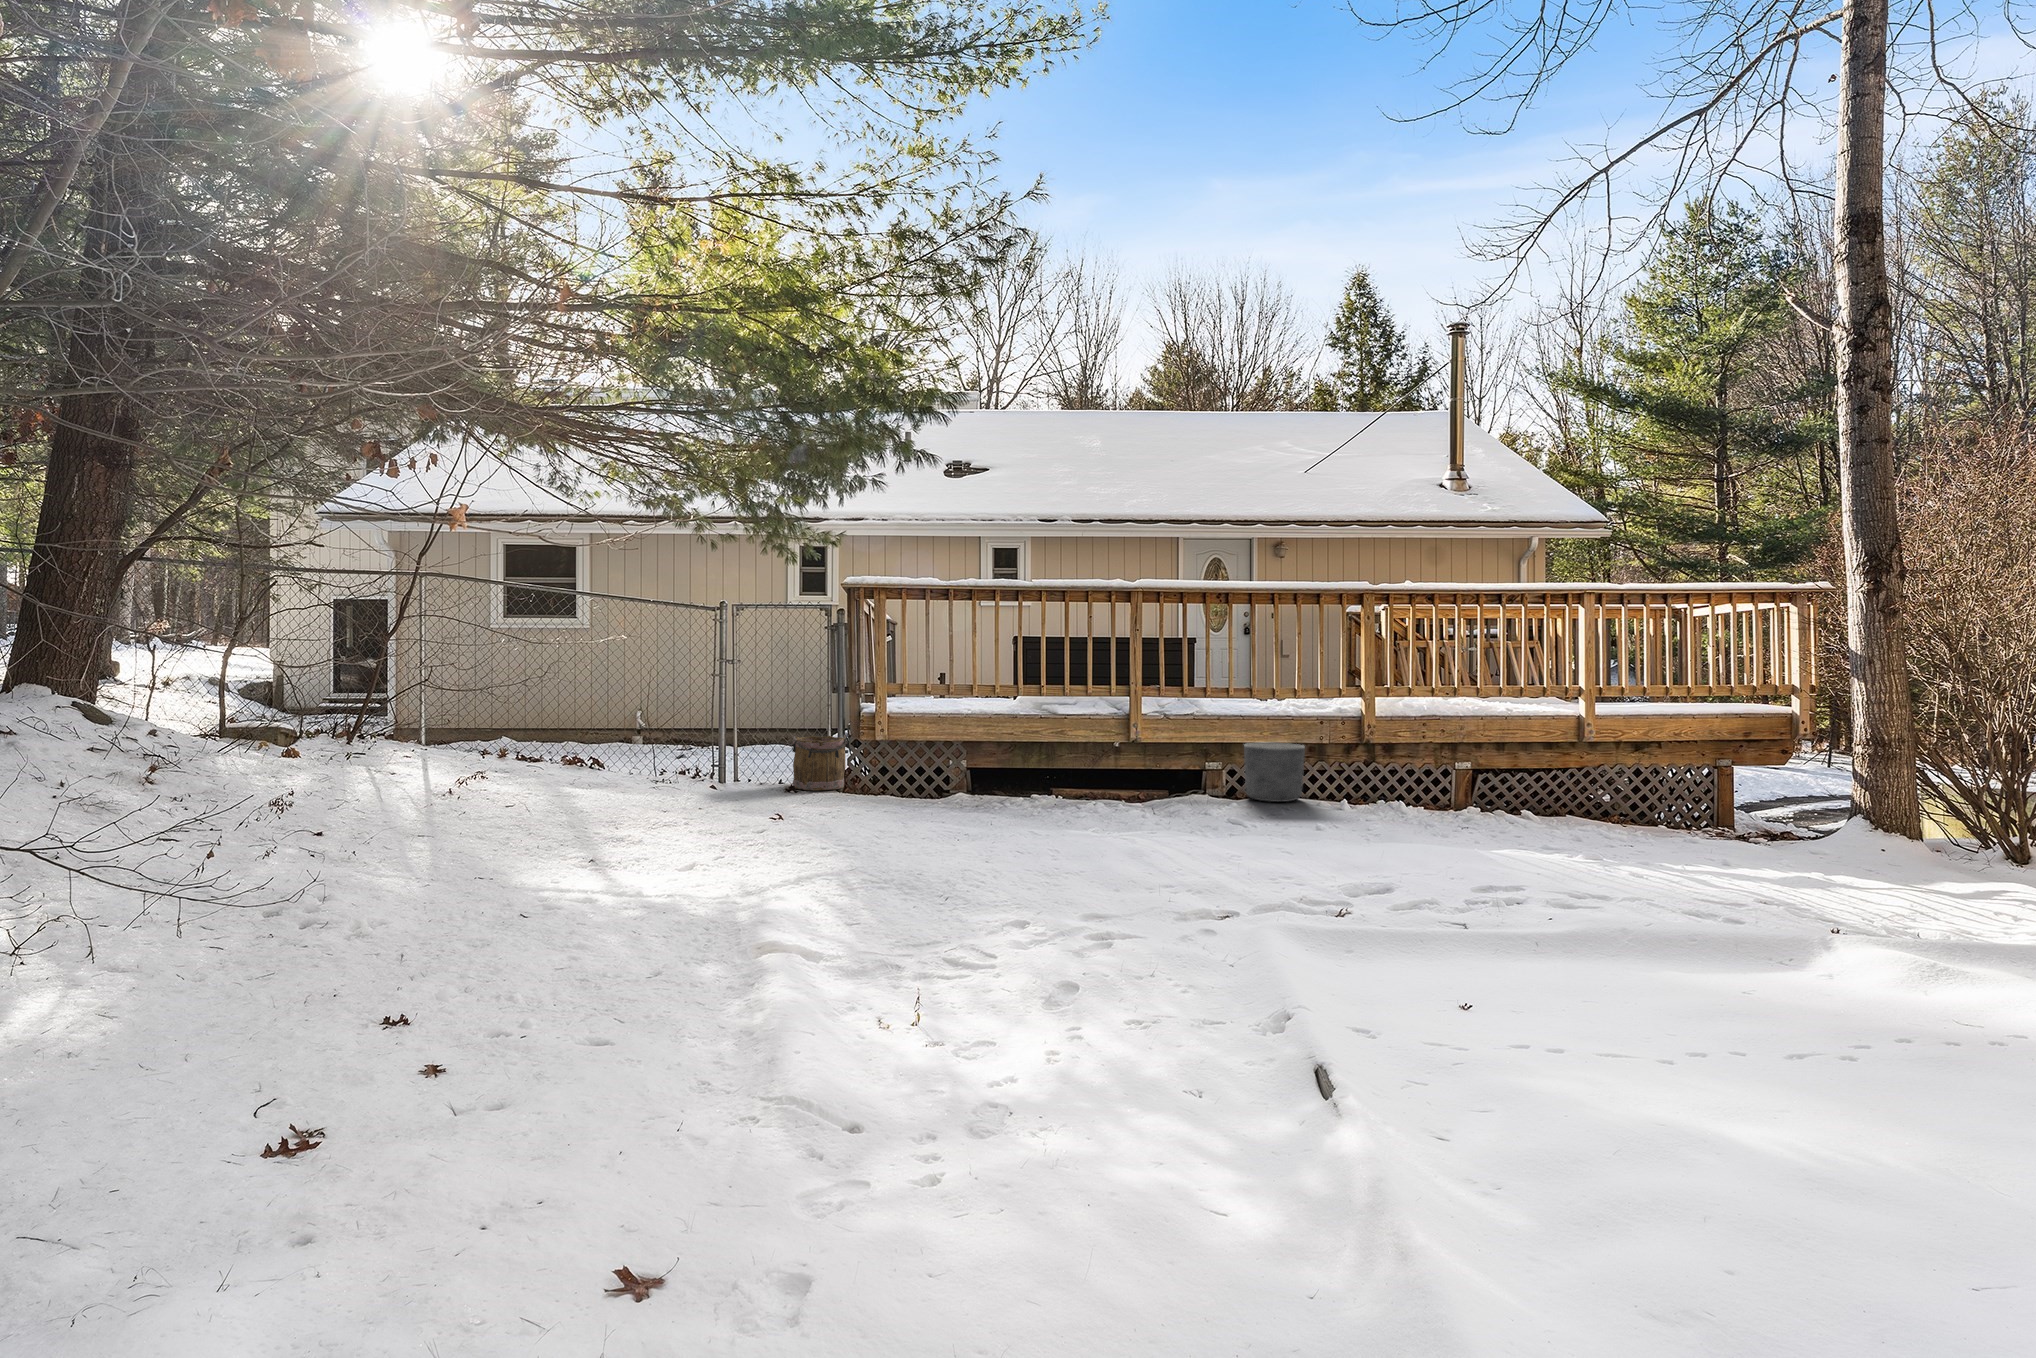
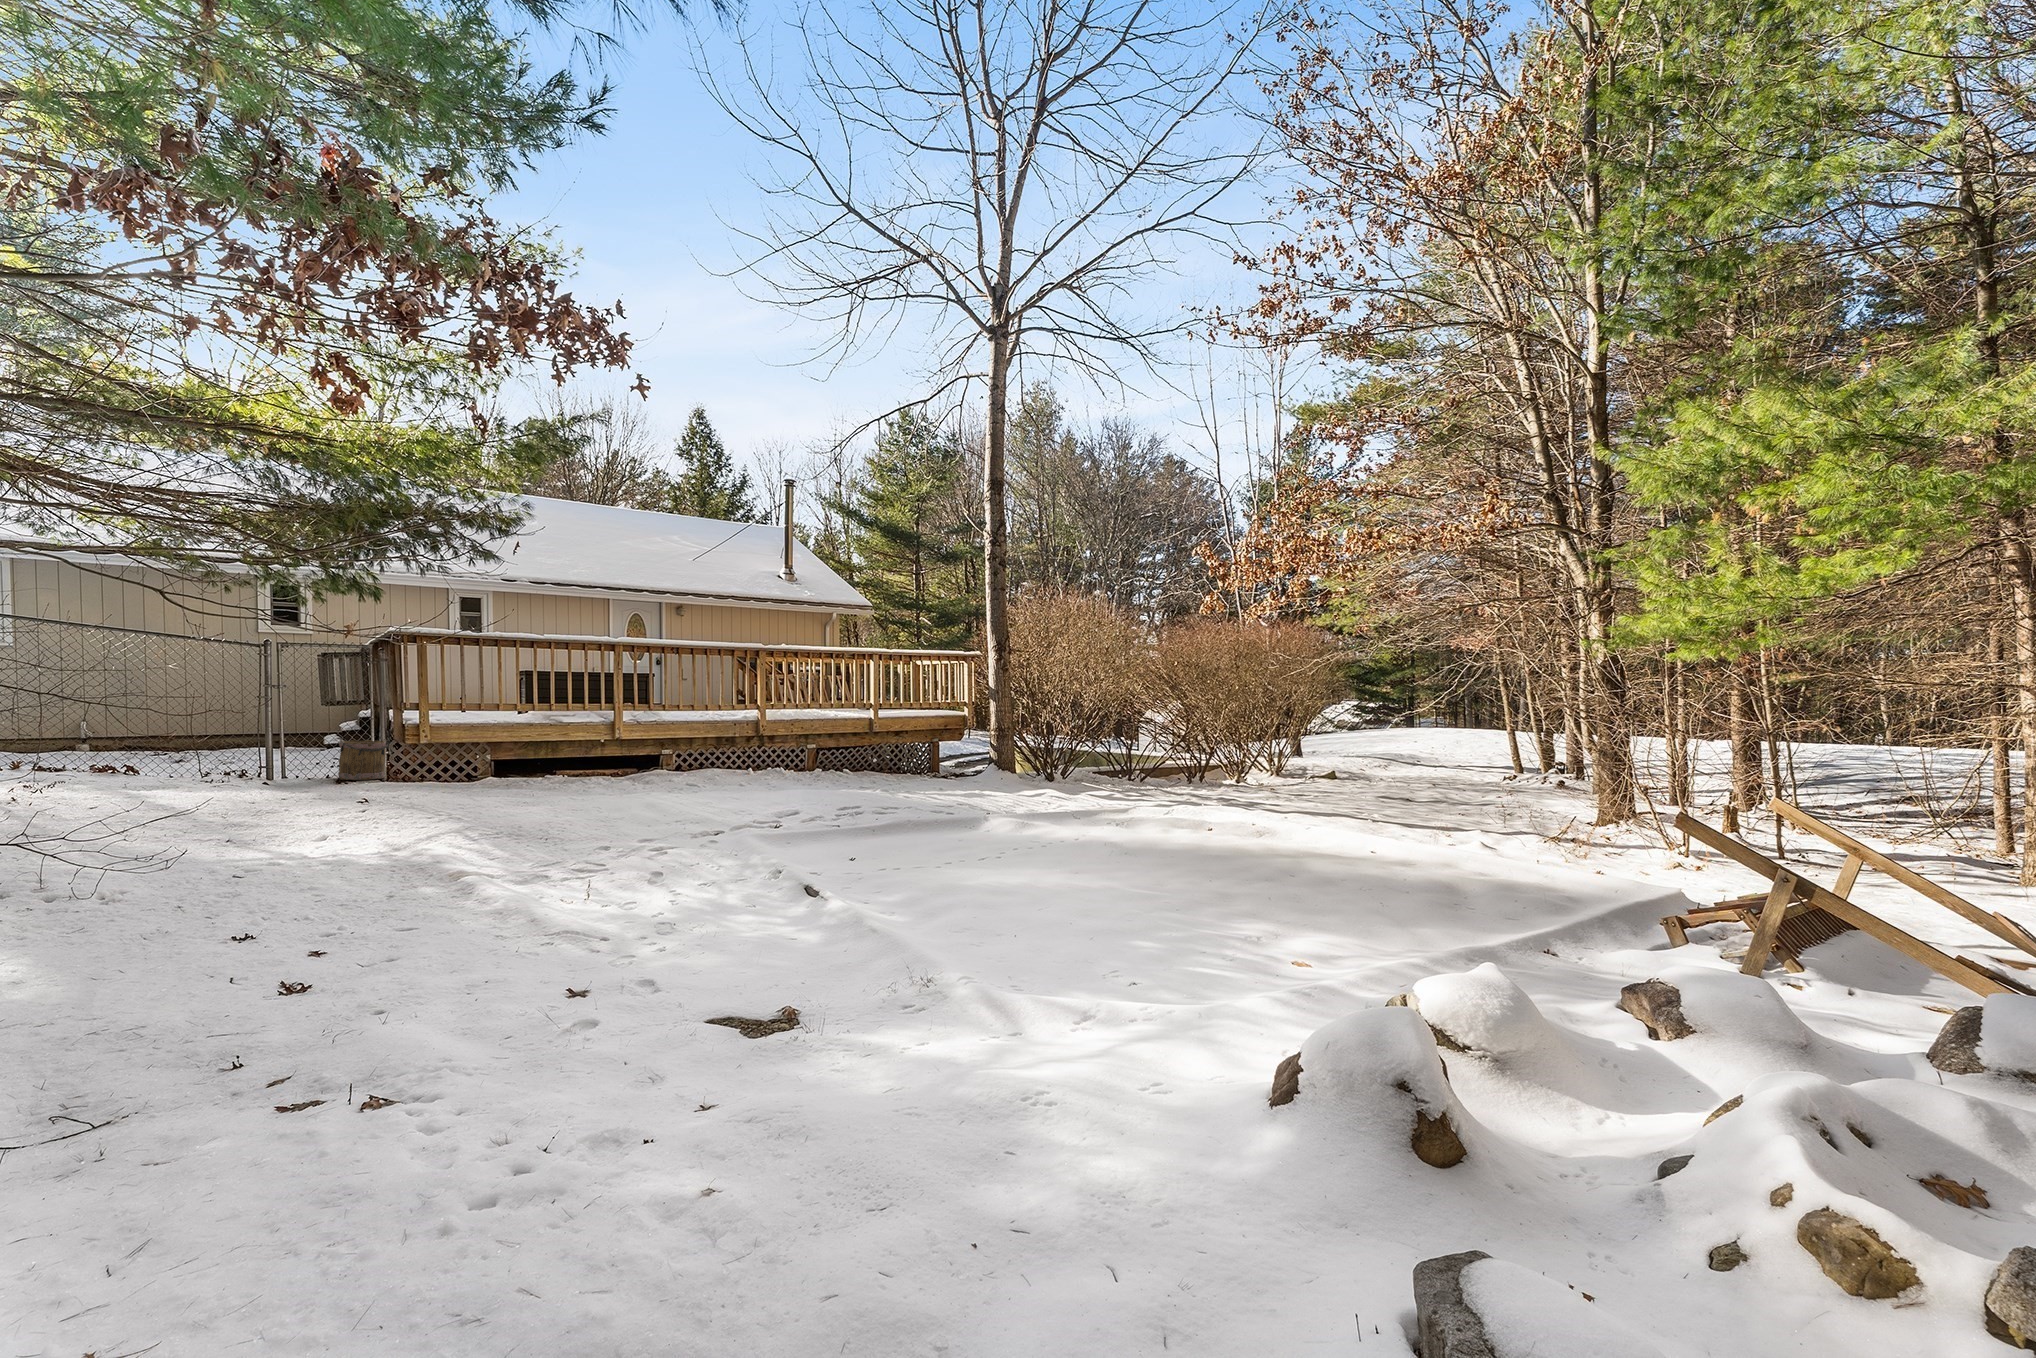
planter: present [1244,743,1305,802] -> none [688,737,726,772]

